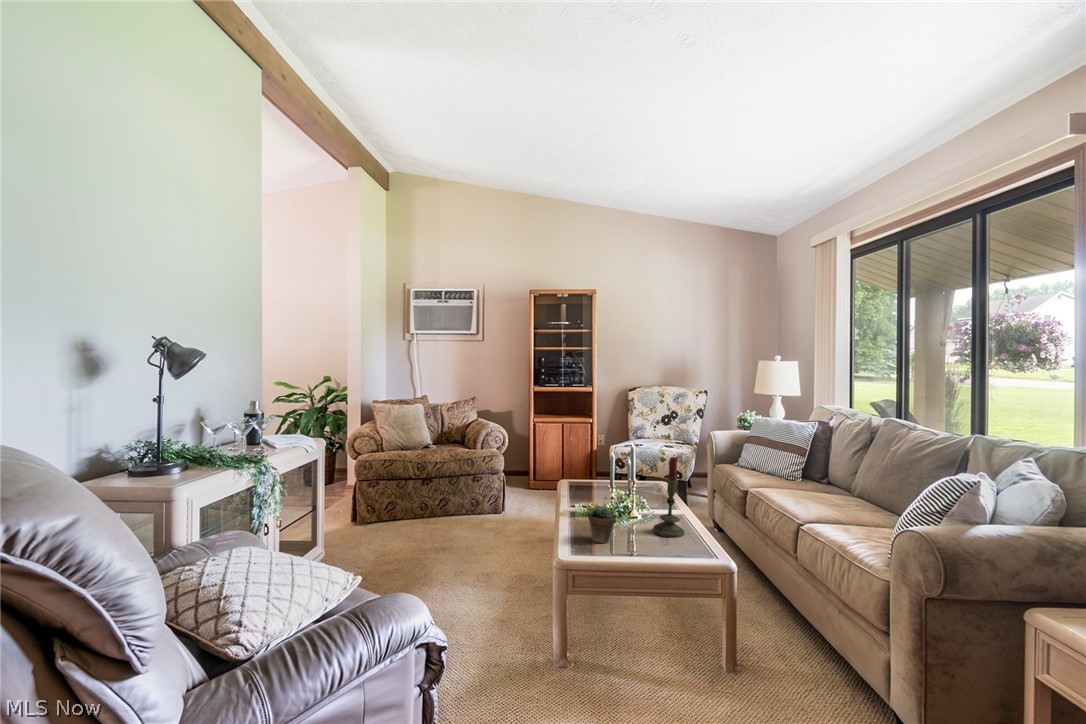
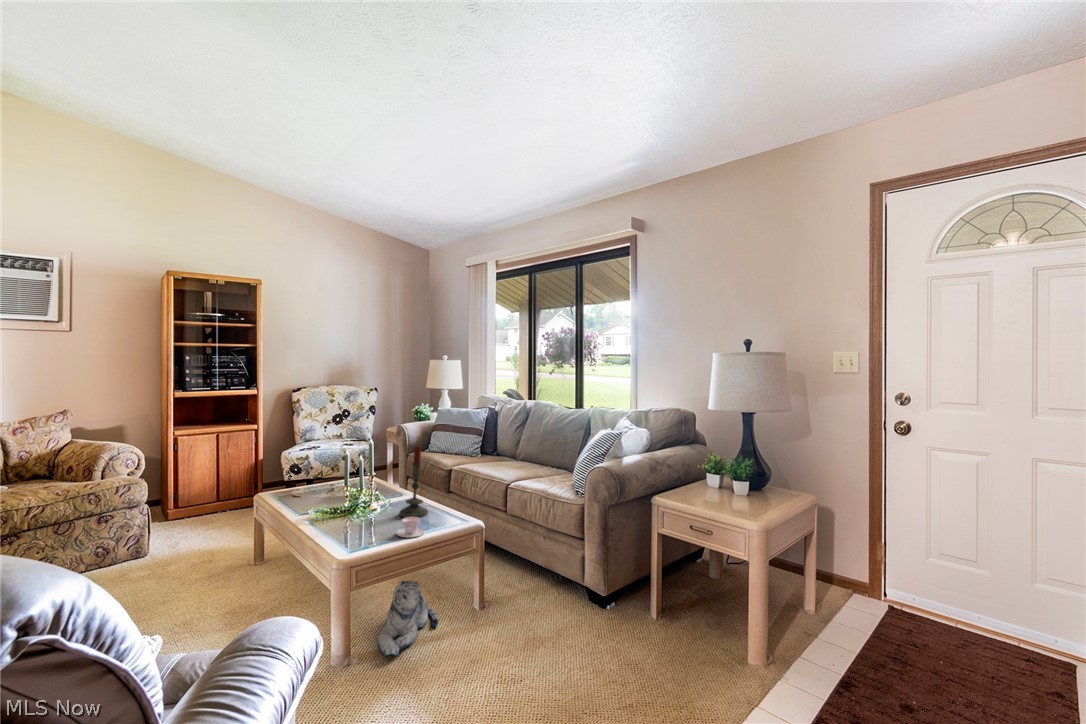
succulent plant: present [586,497,617,543] -> none [348,489,378,537]
teacup: none [628,534,659,558] -> present [396,517,424,537]
plush toy: none [591,601,673,680] -> present [378,581,438,656]

